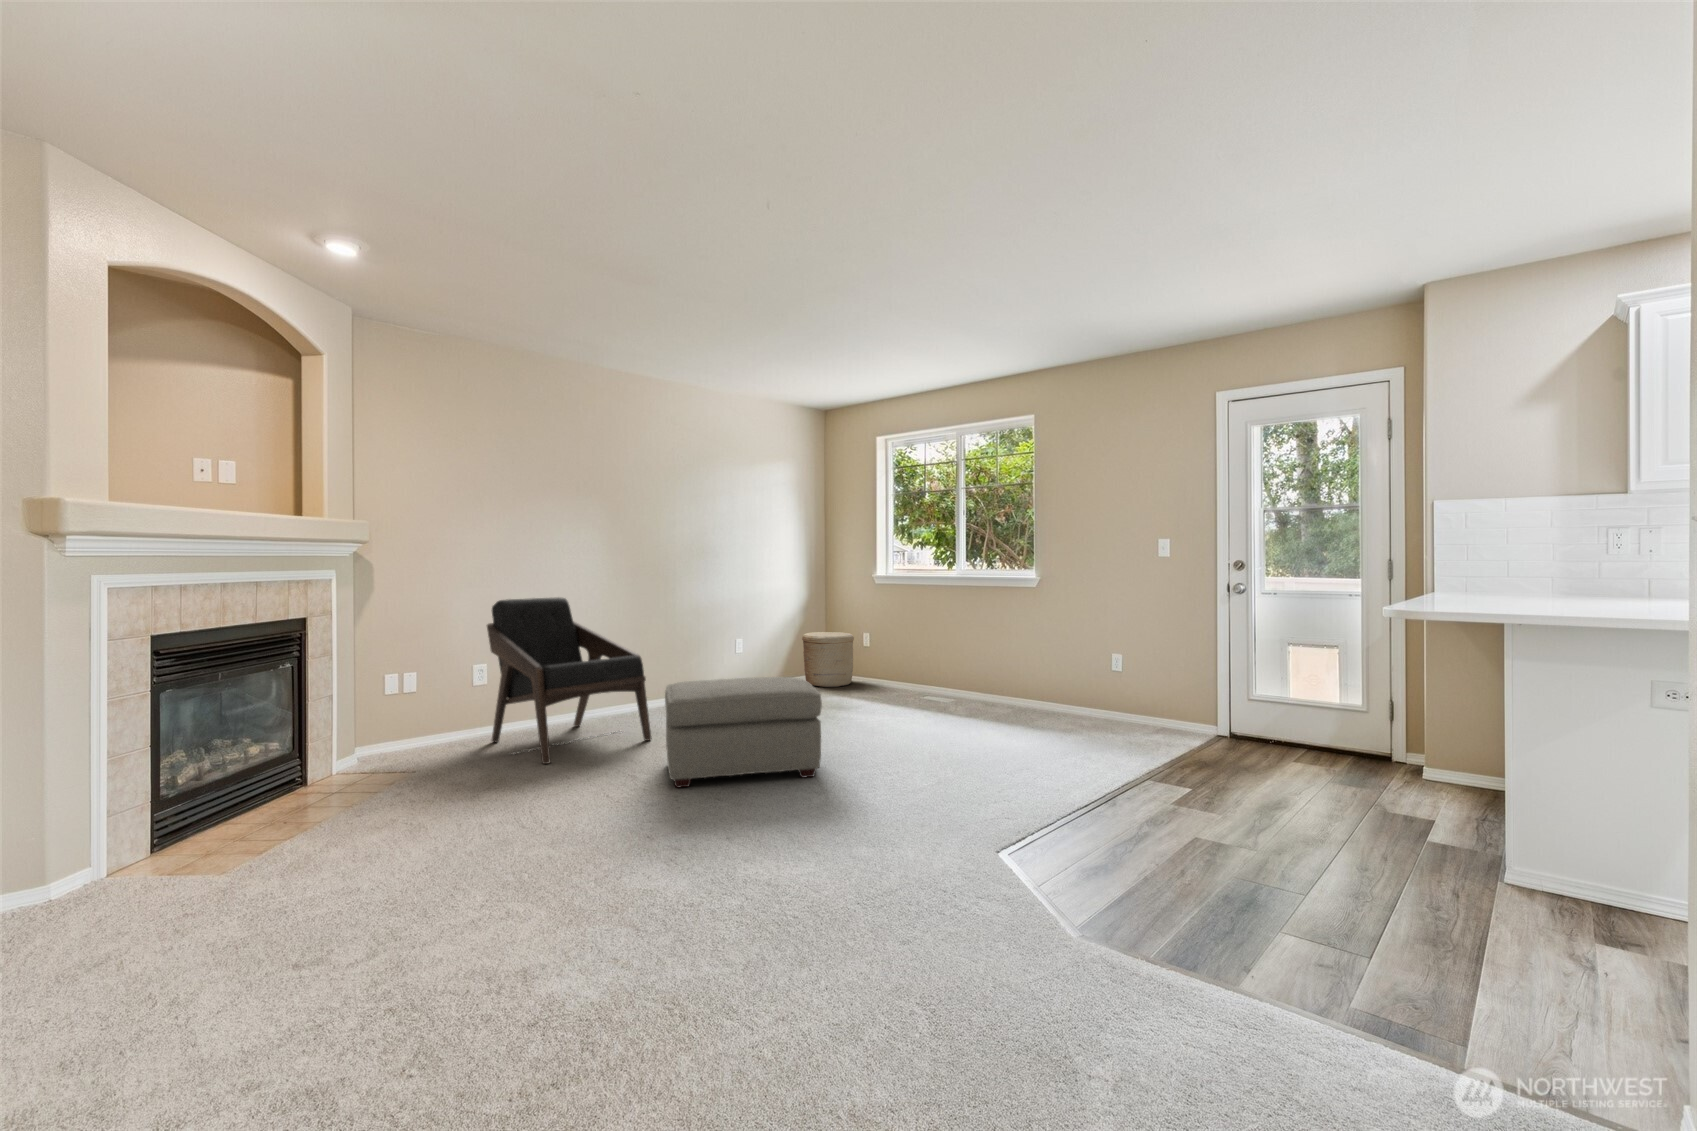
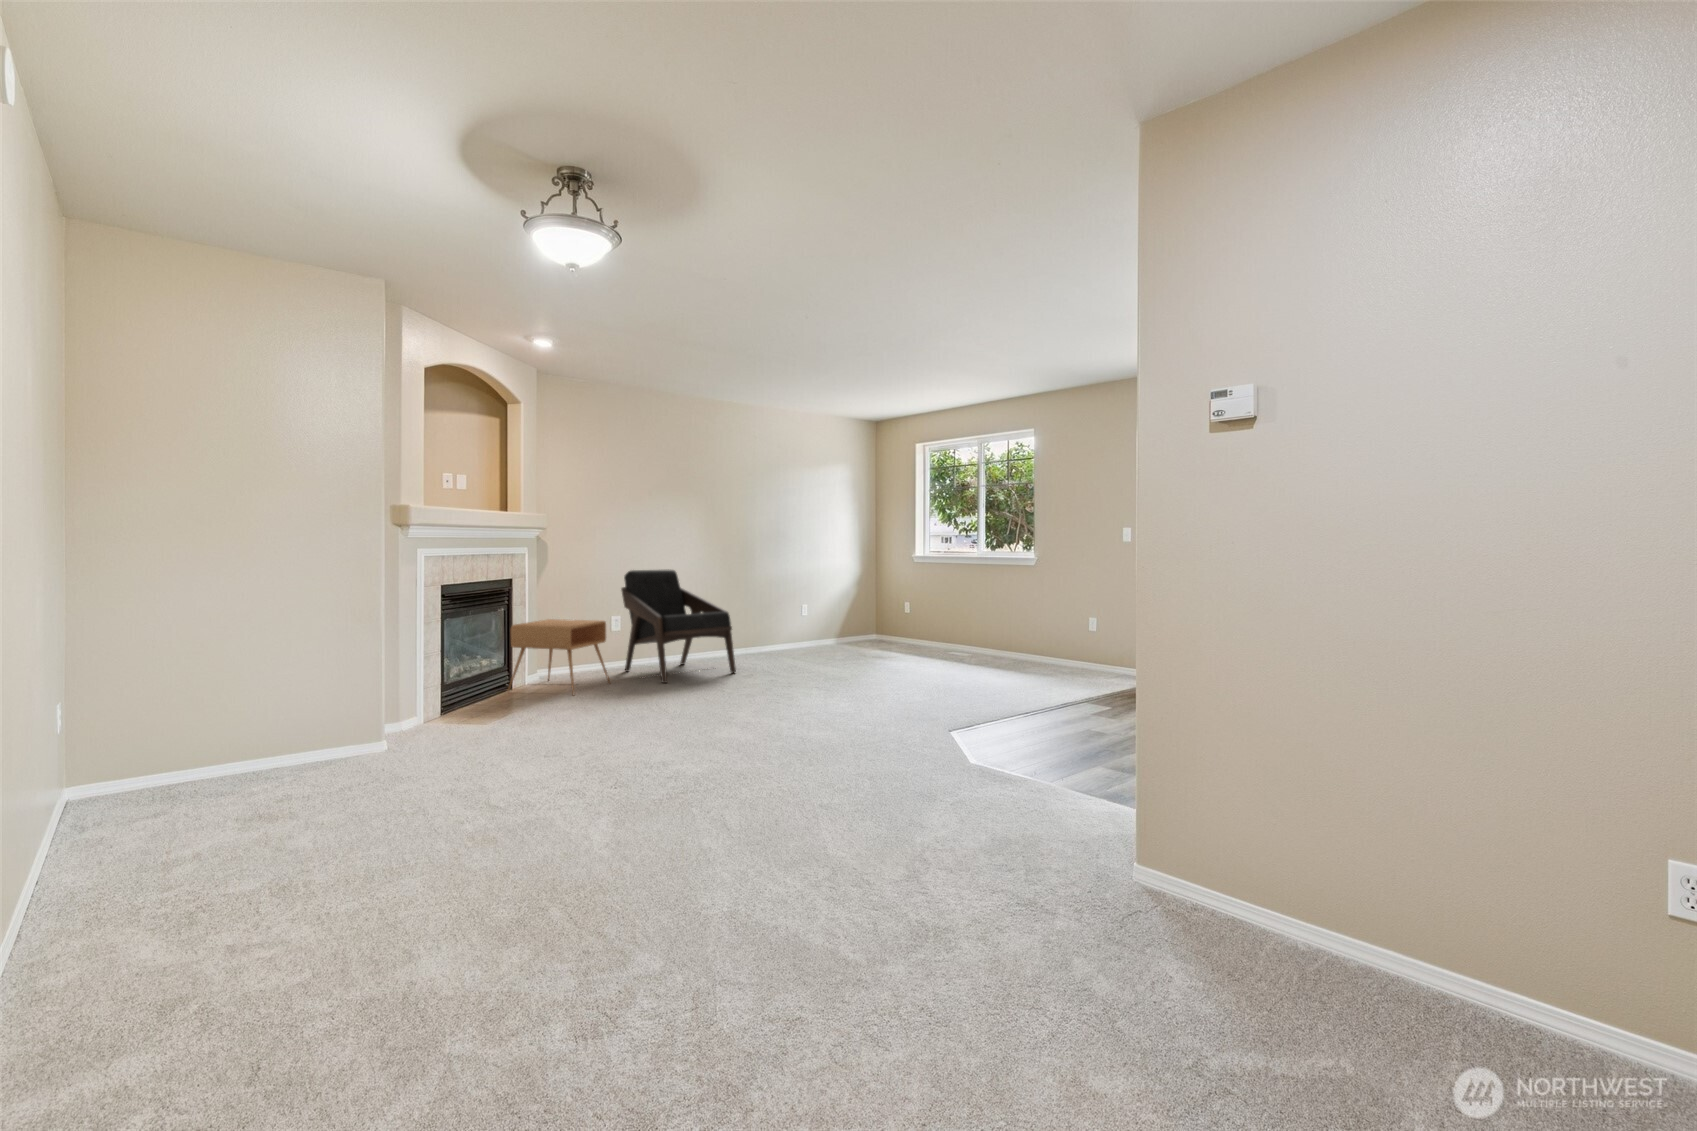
woven basket: present [802,632,854,687] -> none [855,602,897,645]
side table: none [292,674,465,795] -> present [508,619,610,695]
ottoman: present [665,677,822,788] -> none [746,626,853,697]

